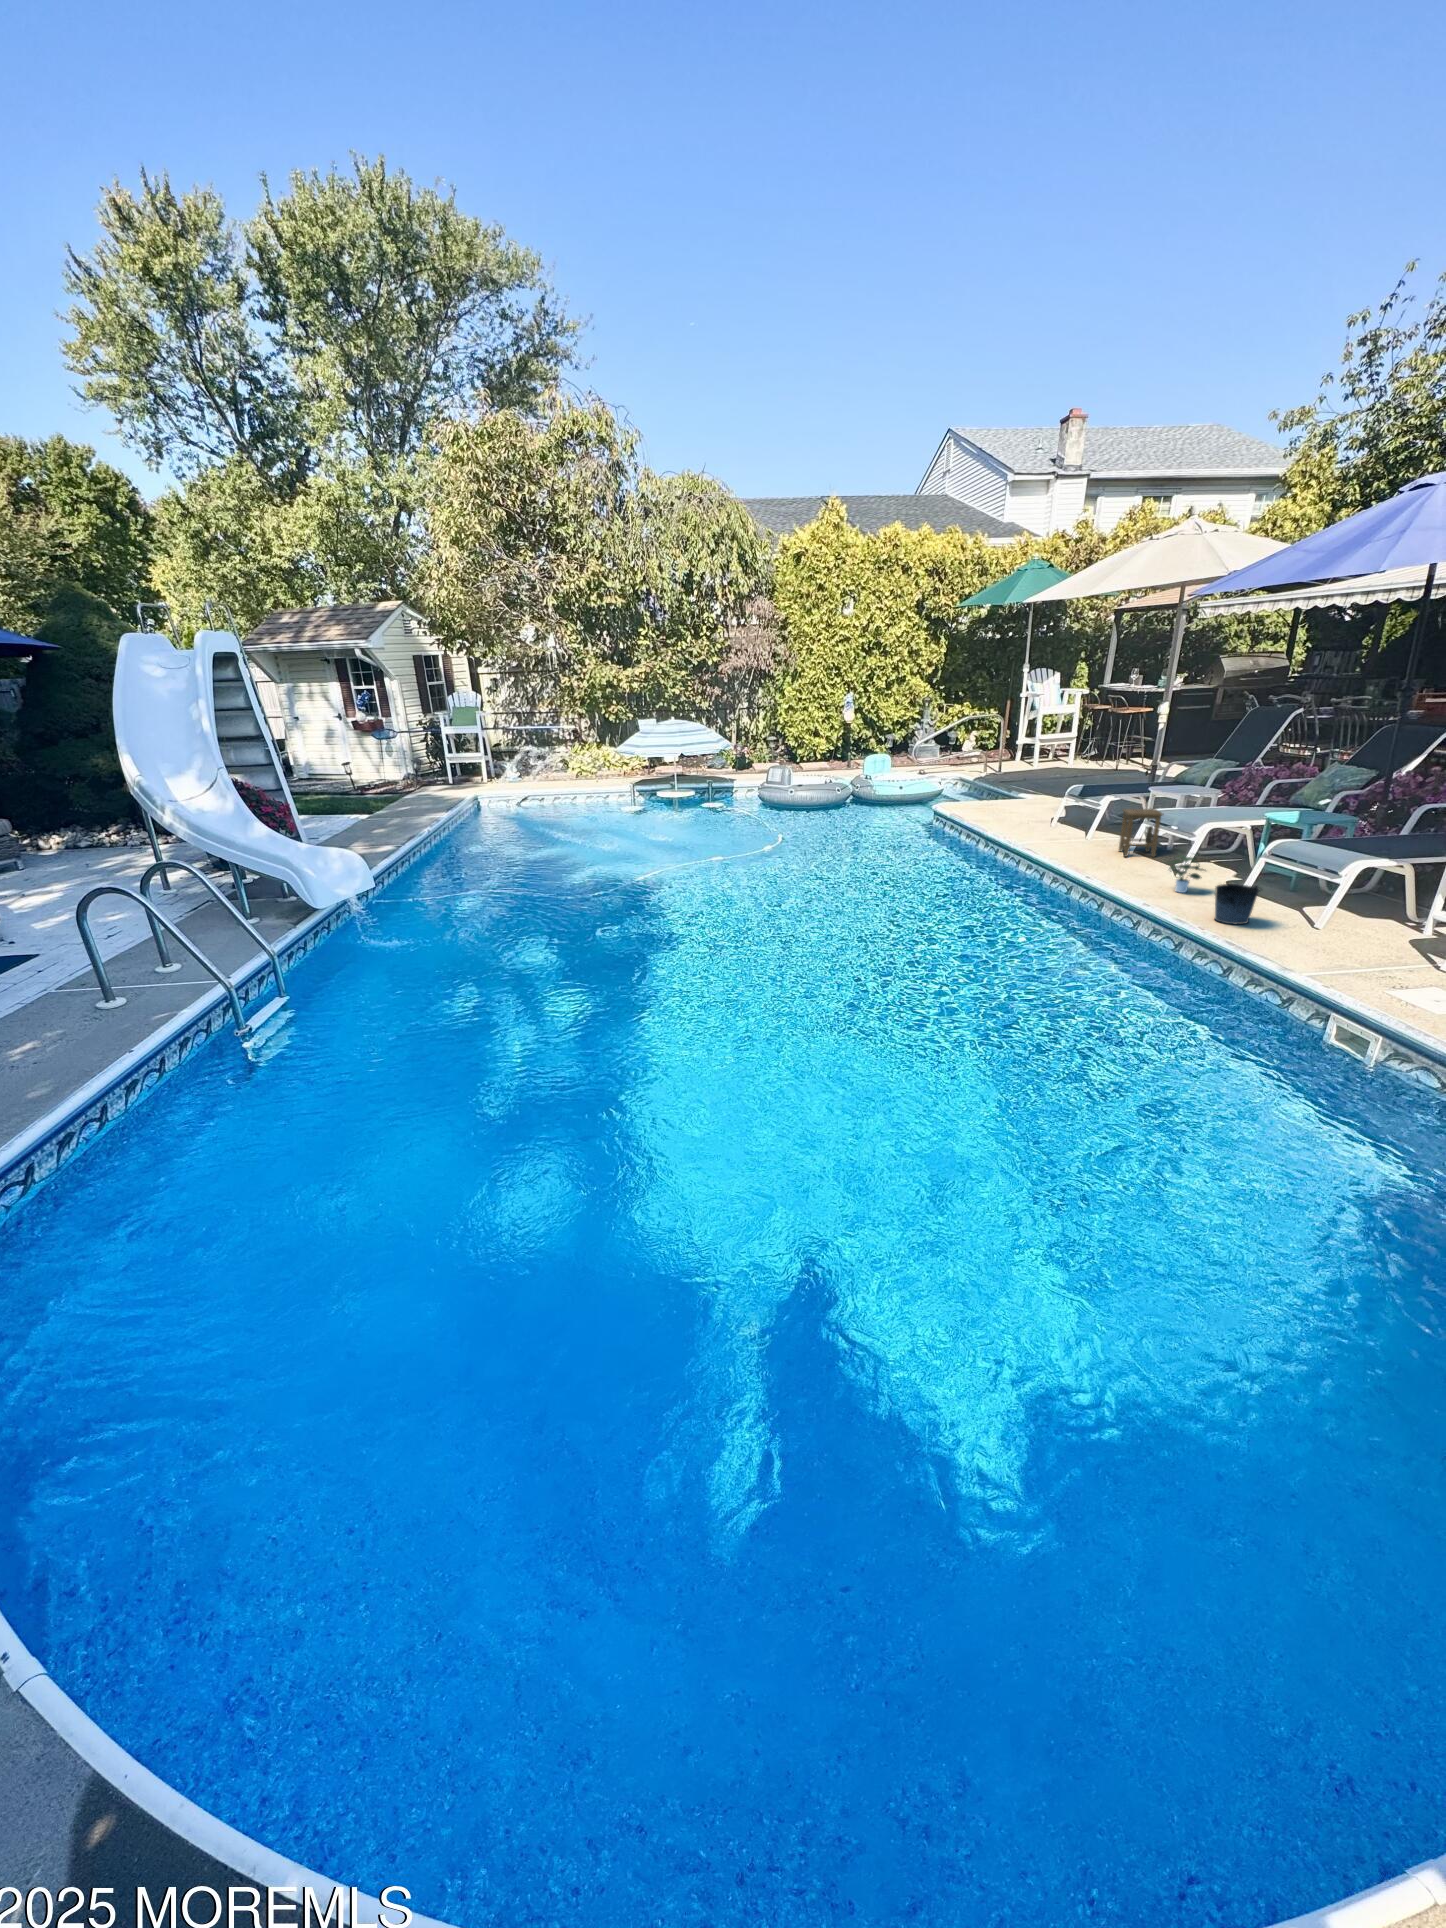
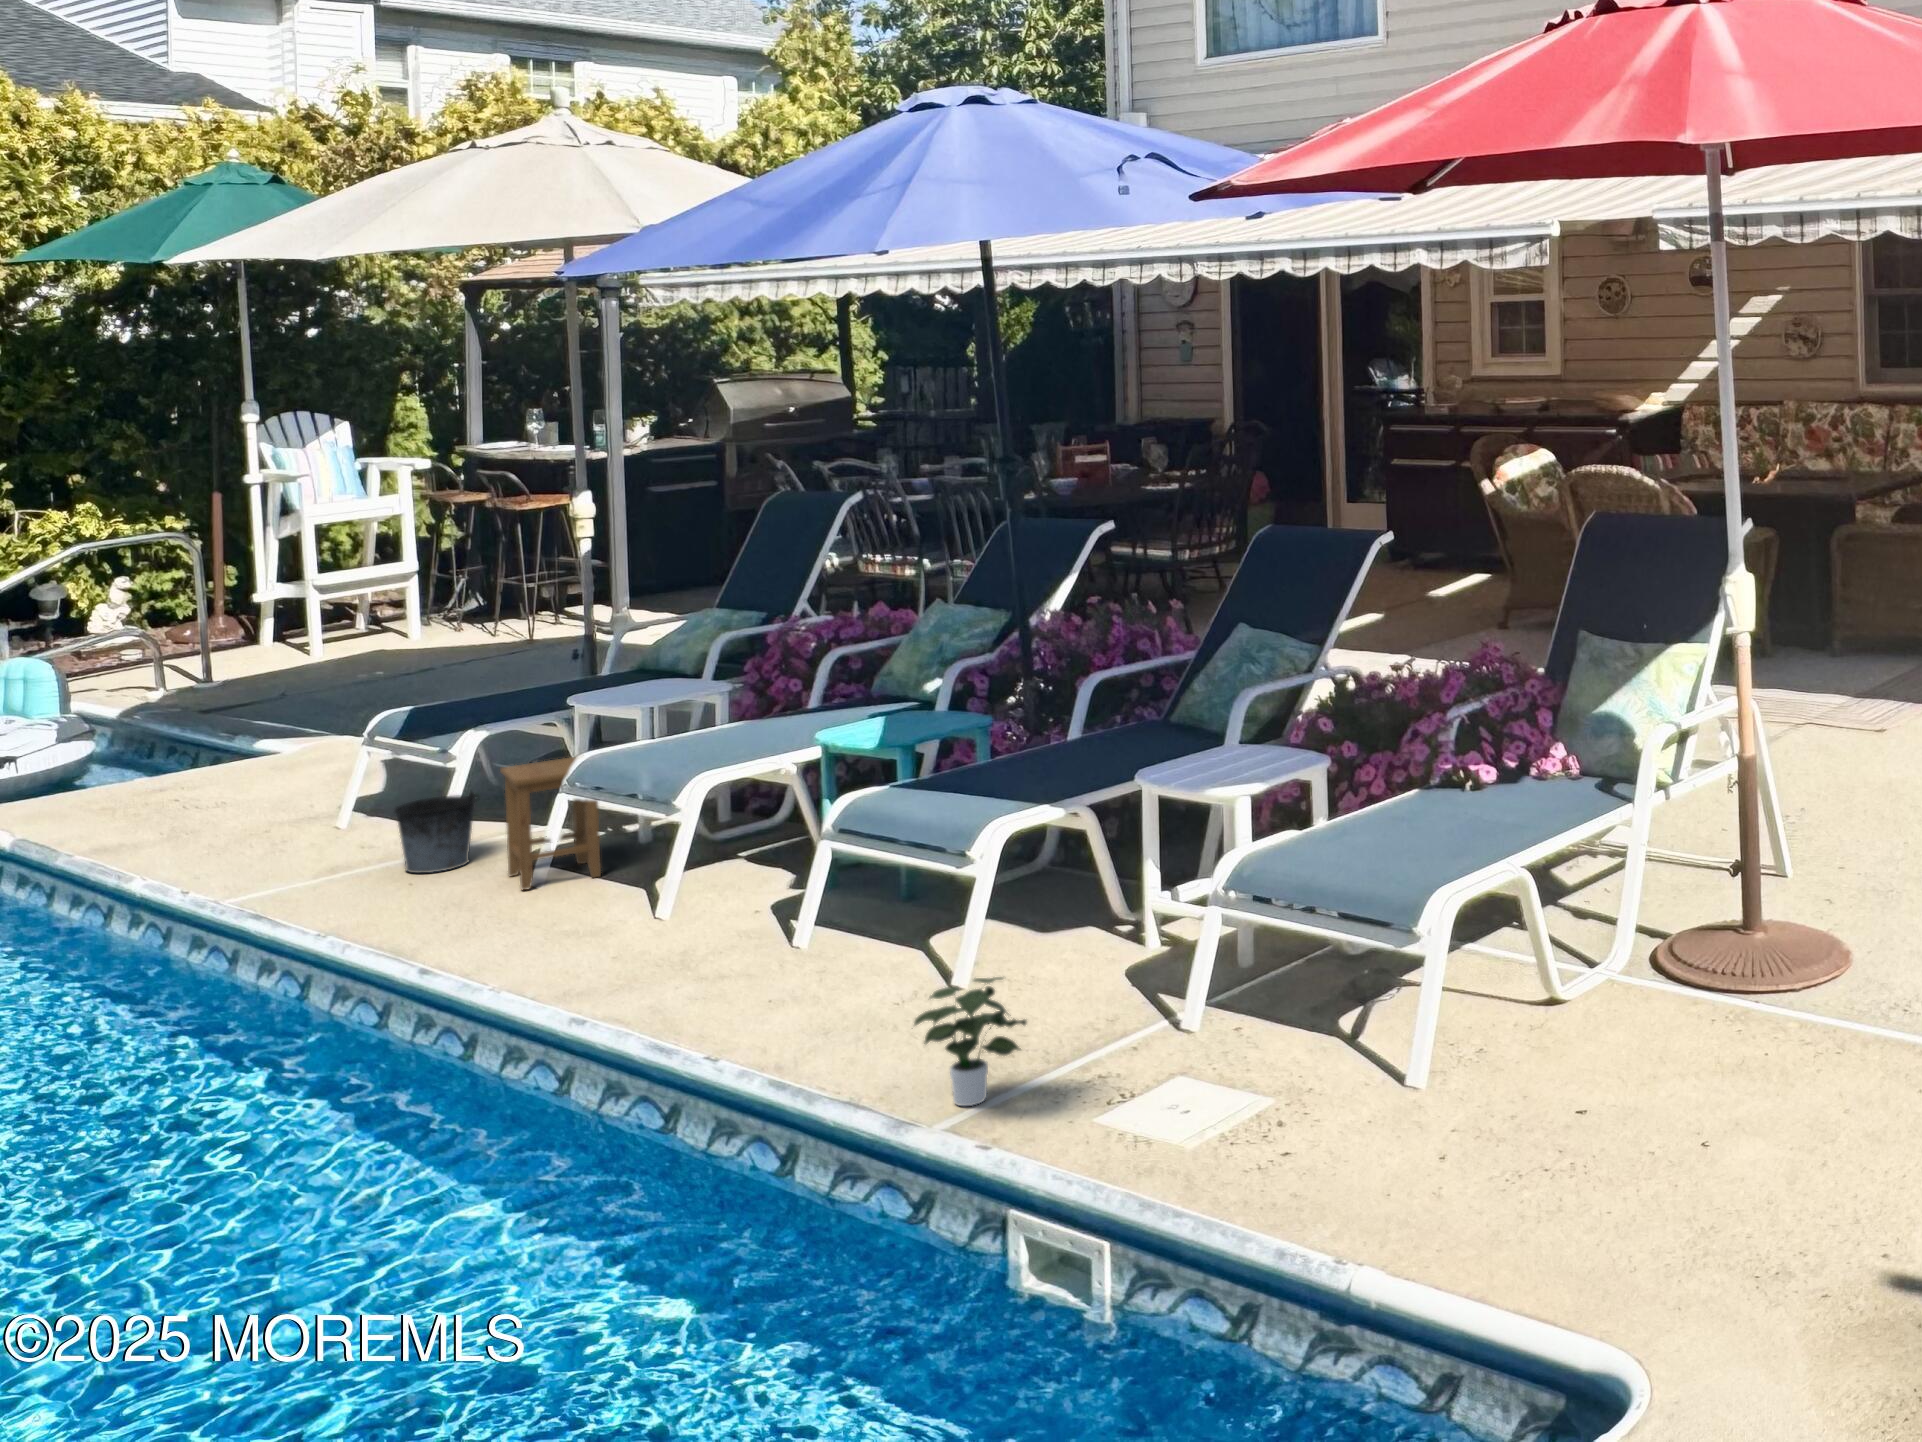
potted plant: present [1168,856,1205,893] -> present [914,977,1027,1106]
bucket: present [1215,884,1260,924] -> present [394,792,480,873]

